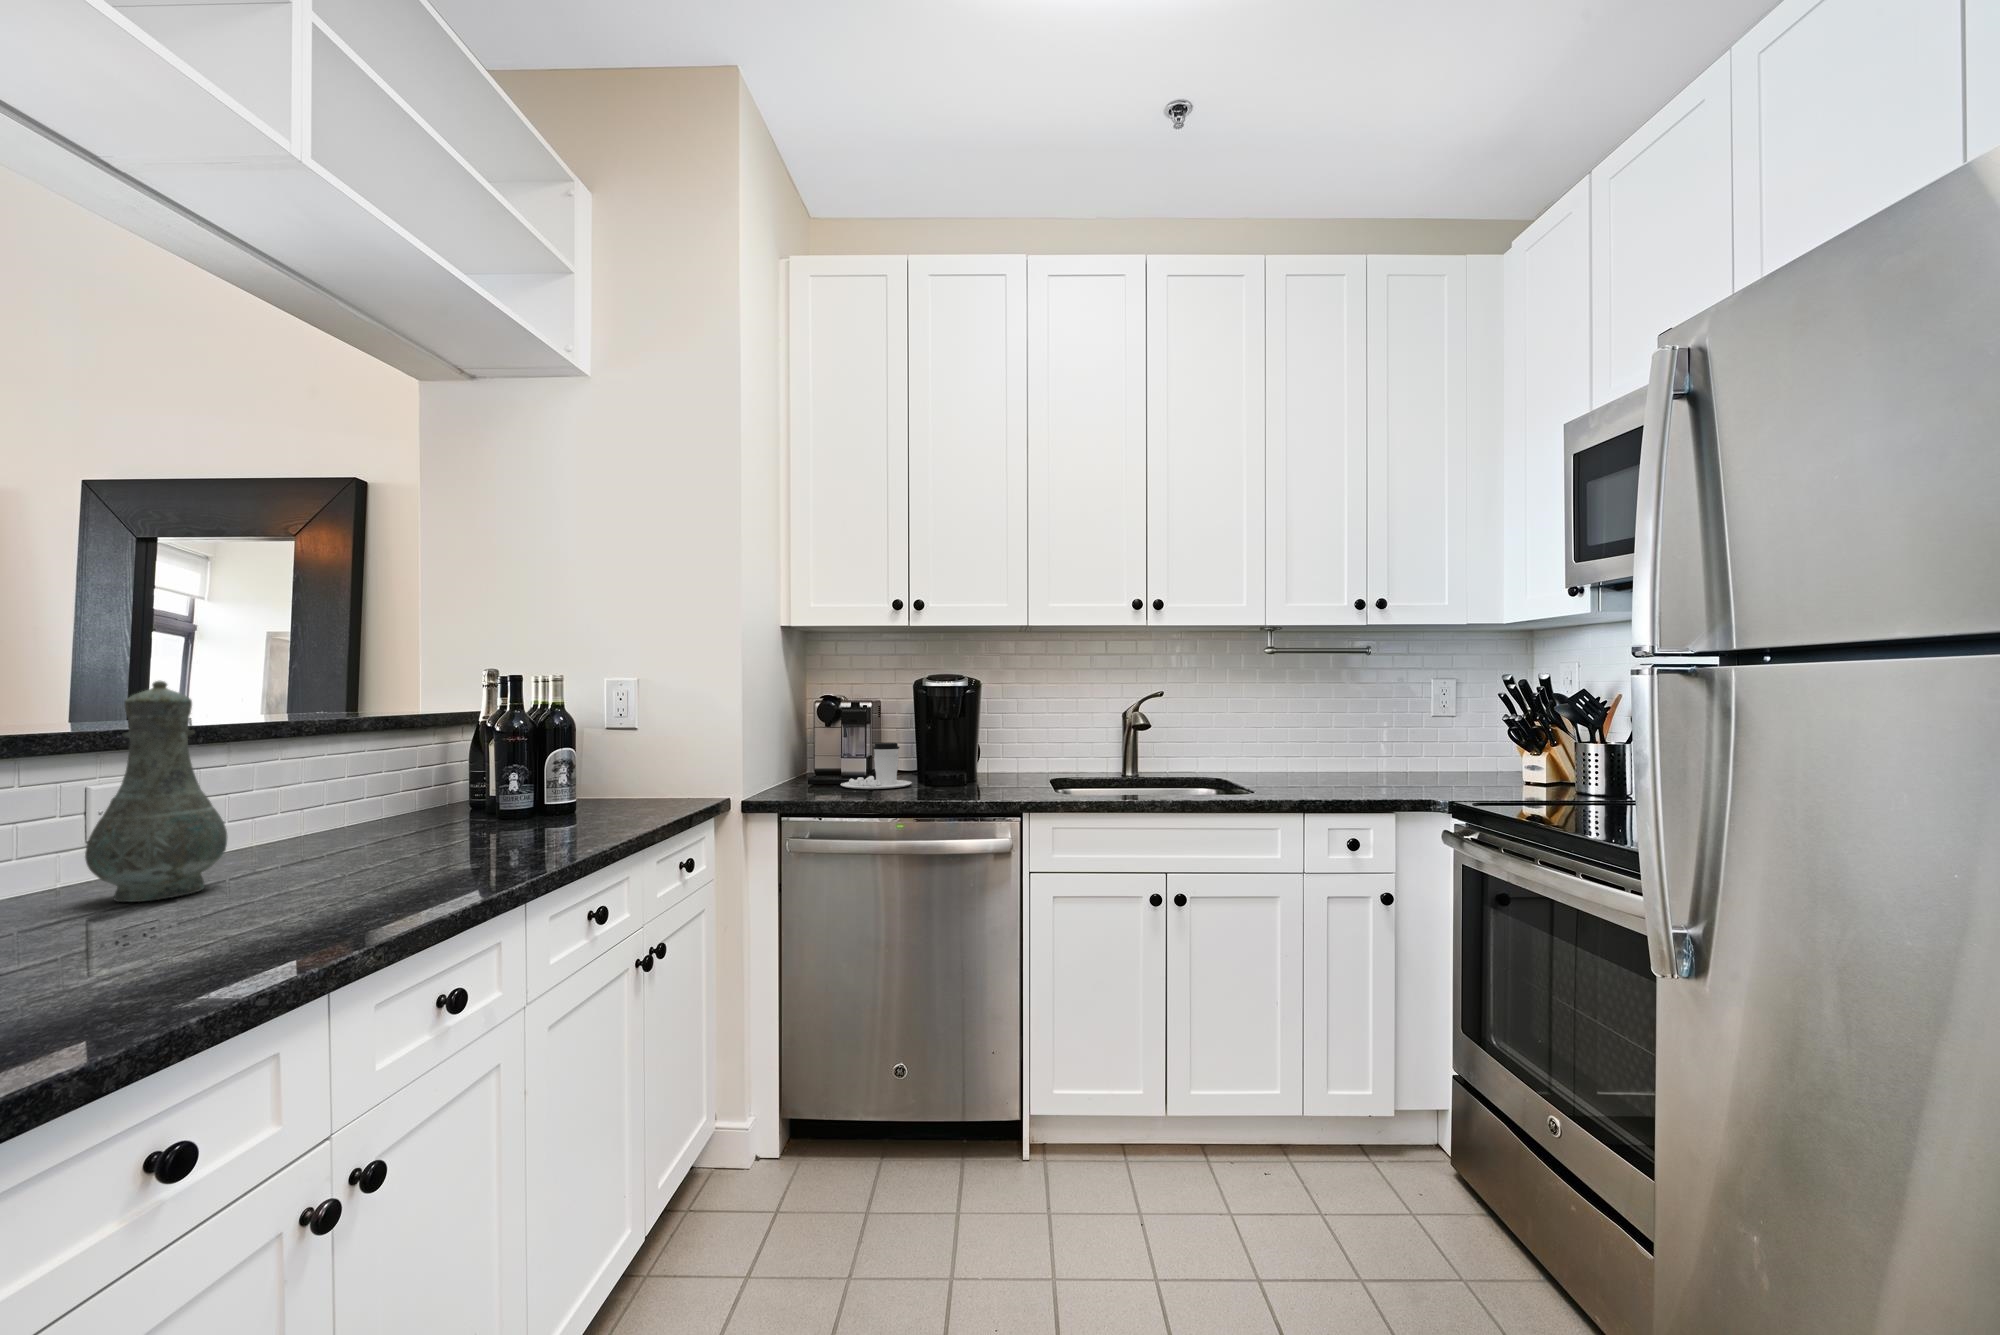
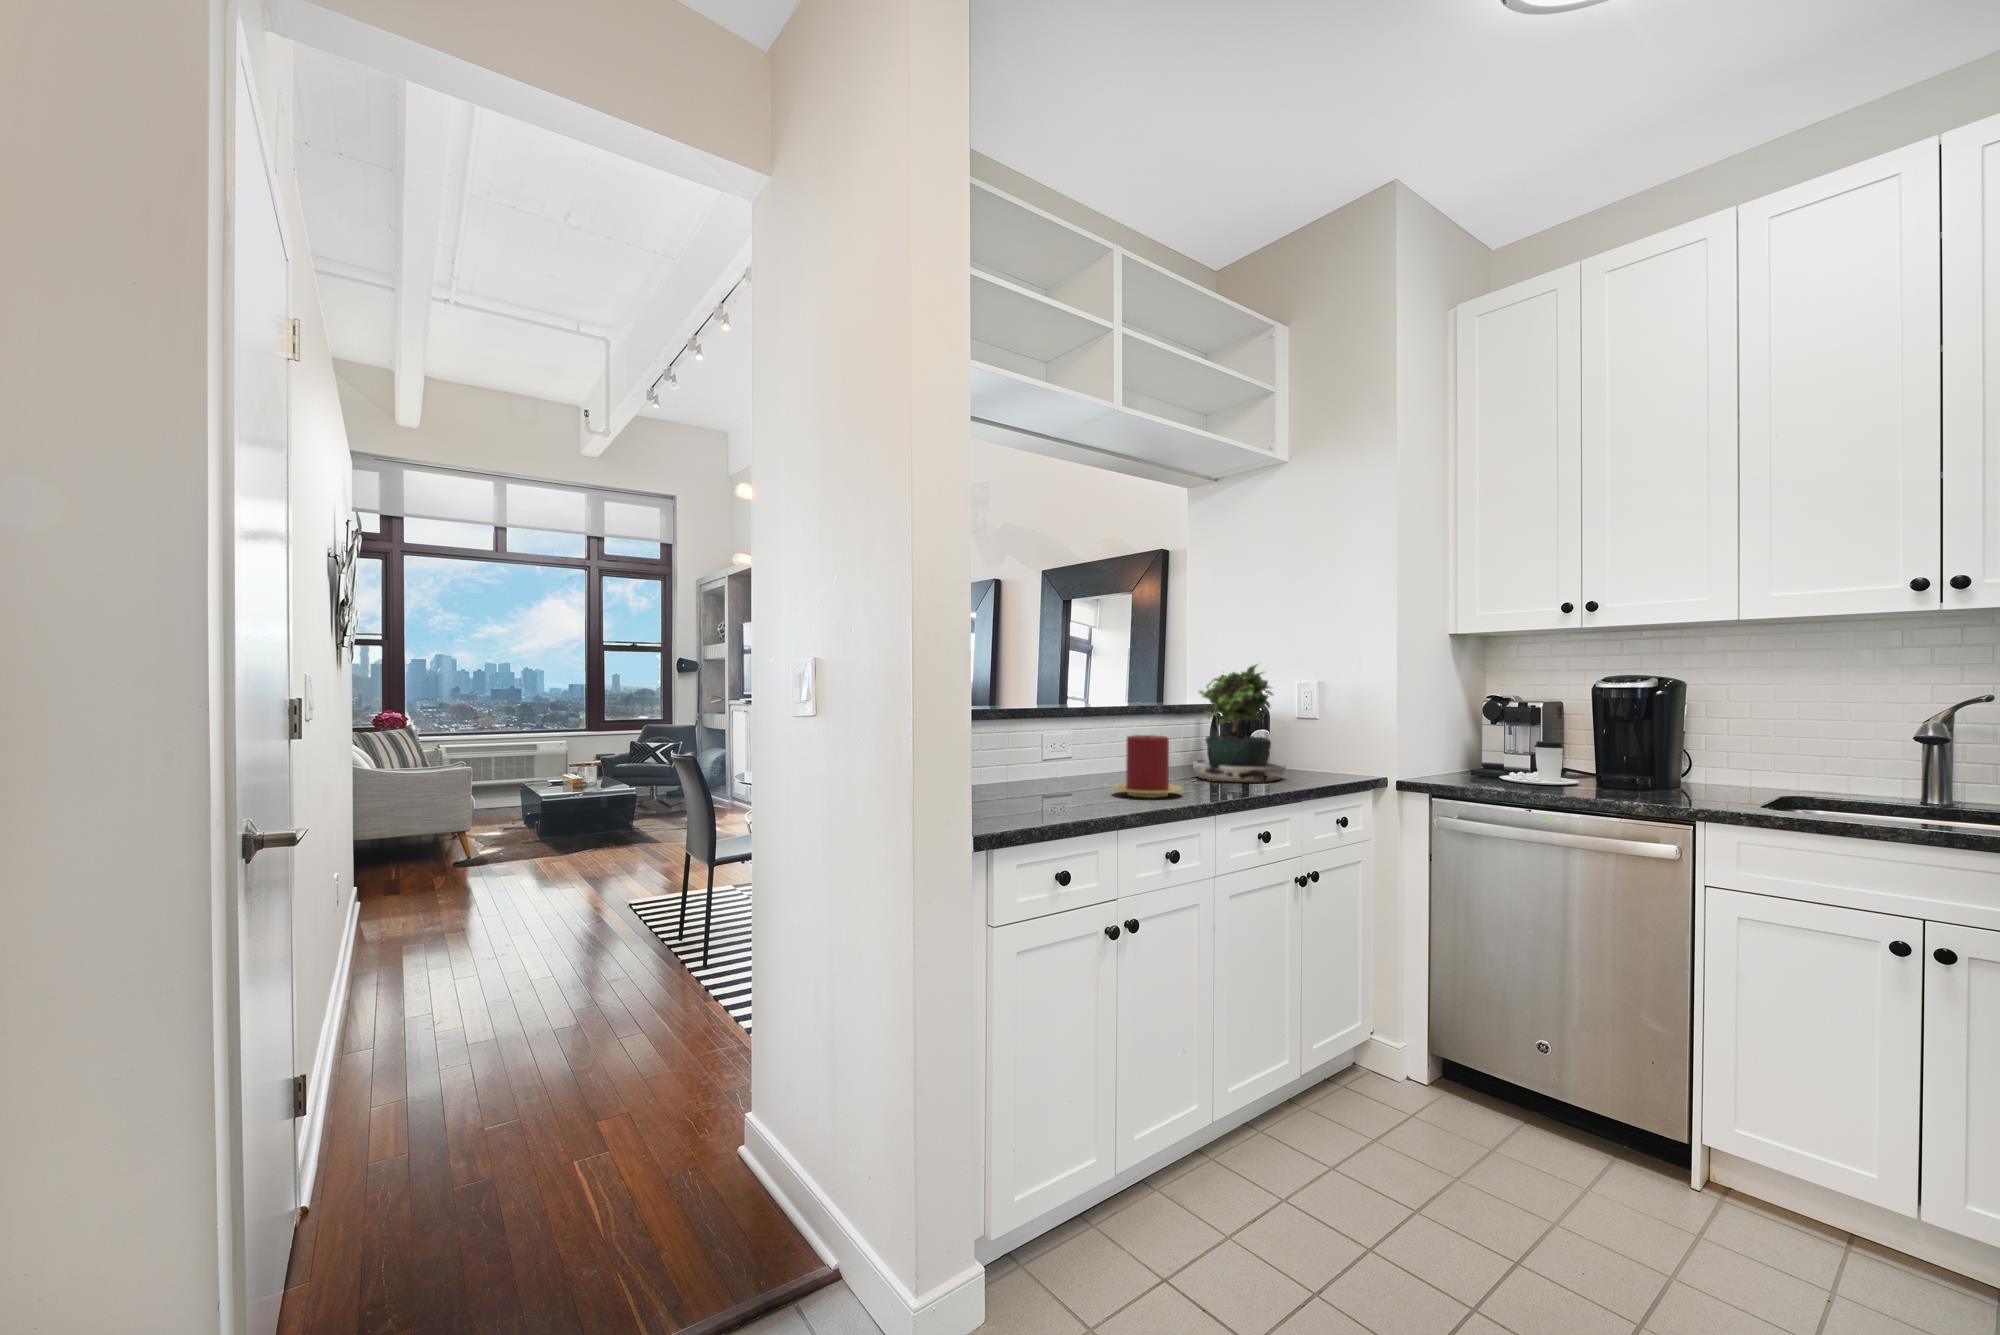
potted plant: none [443,648,609,848] -> present [1193,664,1286,783]
vase: present [85,681,227,902] -> none [1051,687,1096,787]
candle: none [280,770,454,897] -> present [1113,735,1182,798]

